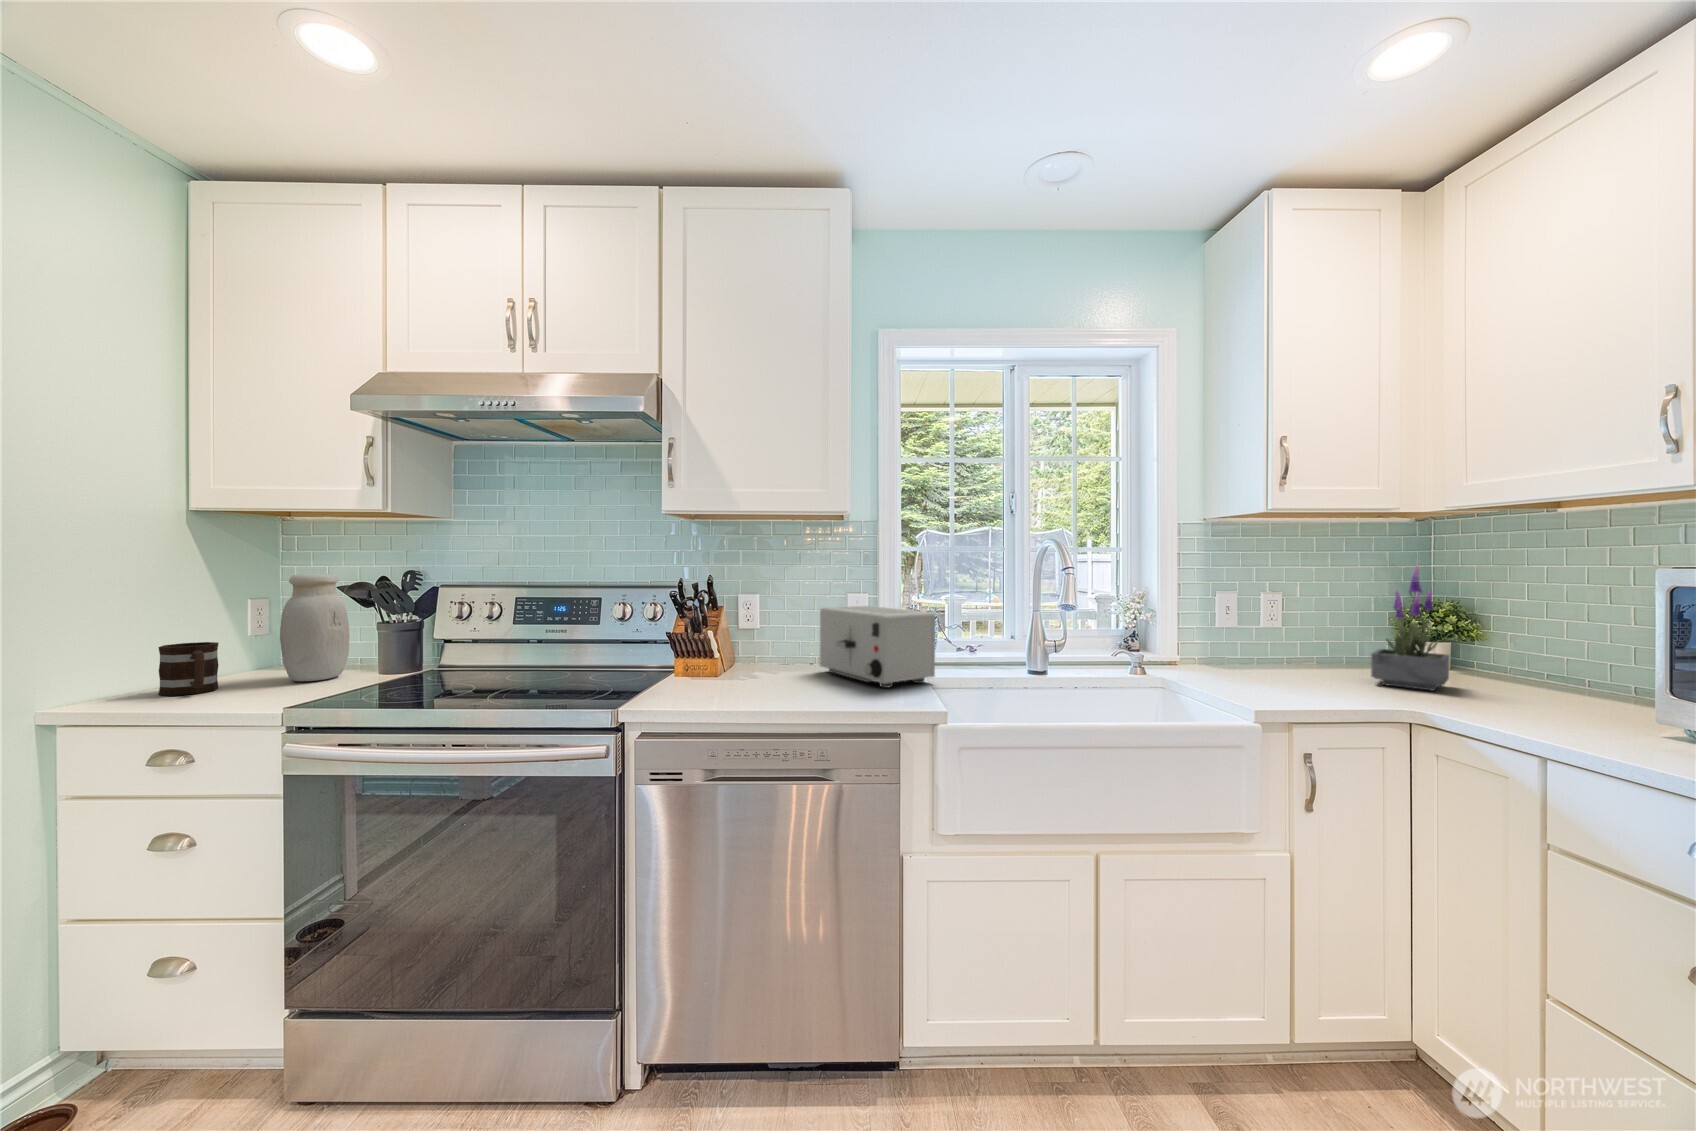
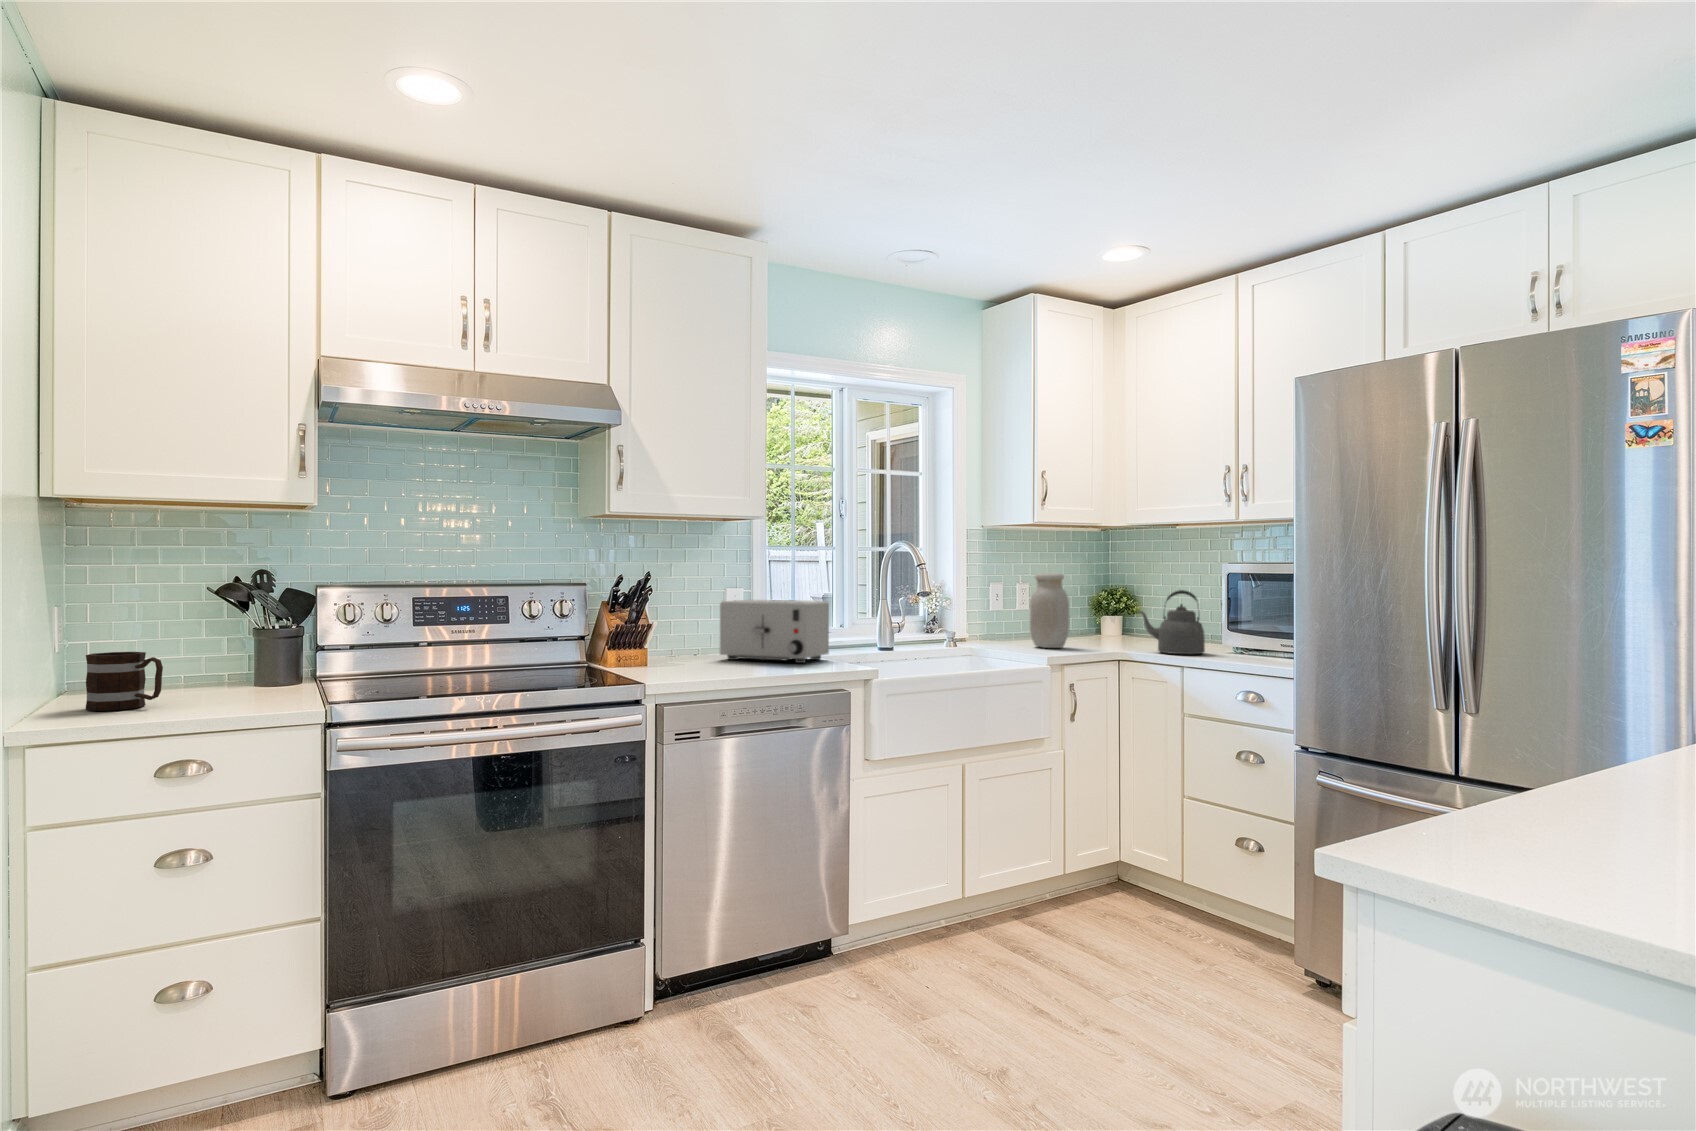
potted plant: present [1371,566,1449,691] -> none [1088,560,1126,645]
jar: present [280,574,350,681] -> present [1030,573,1070,648]
kettle: none [1458,617,1622,734] -> present [1138,590,1205,654]

